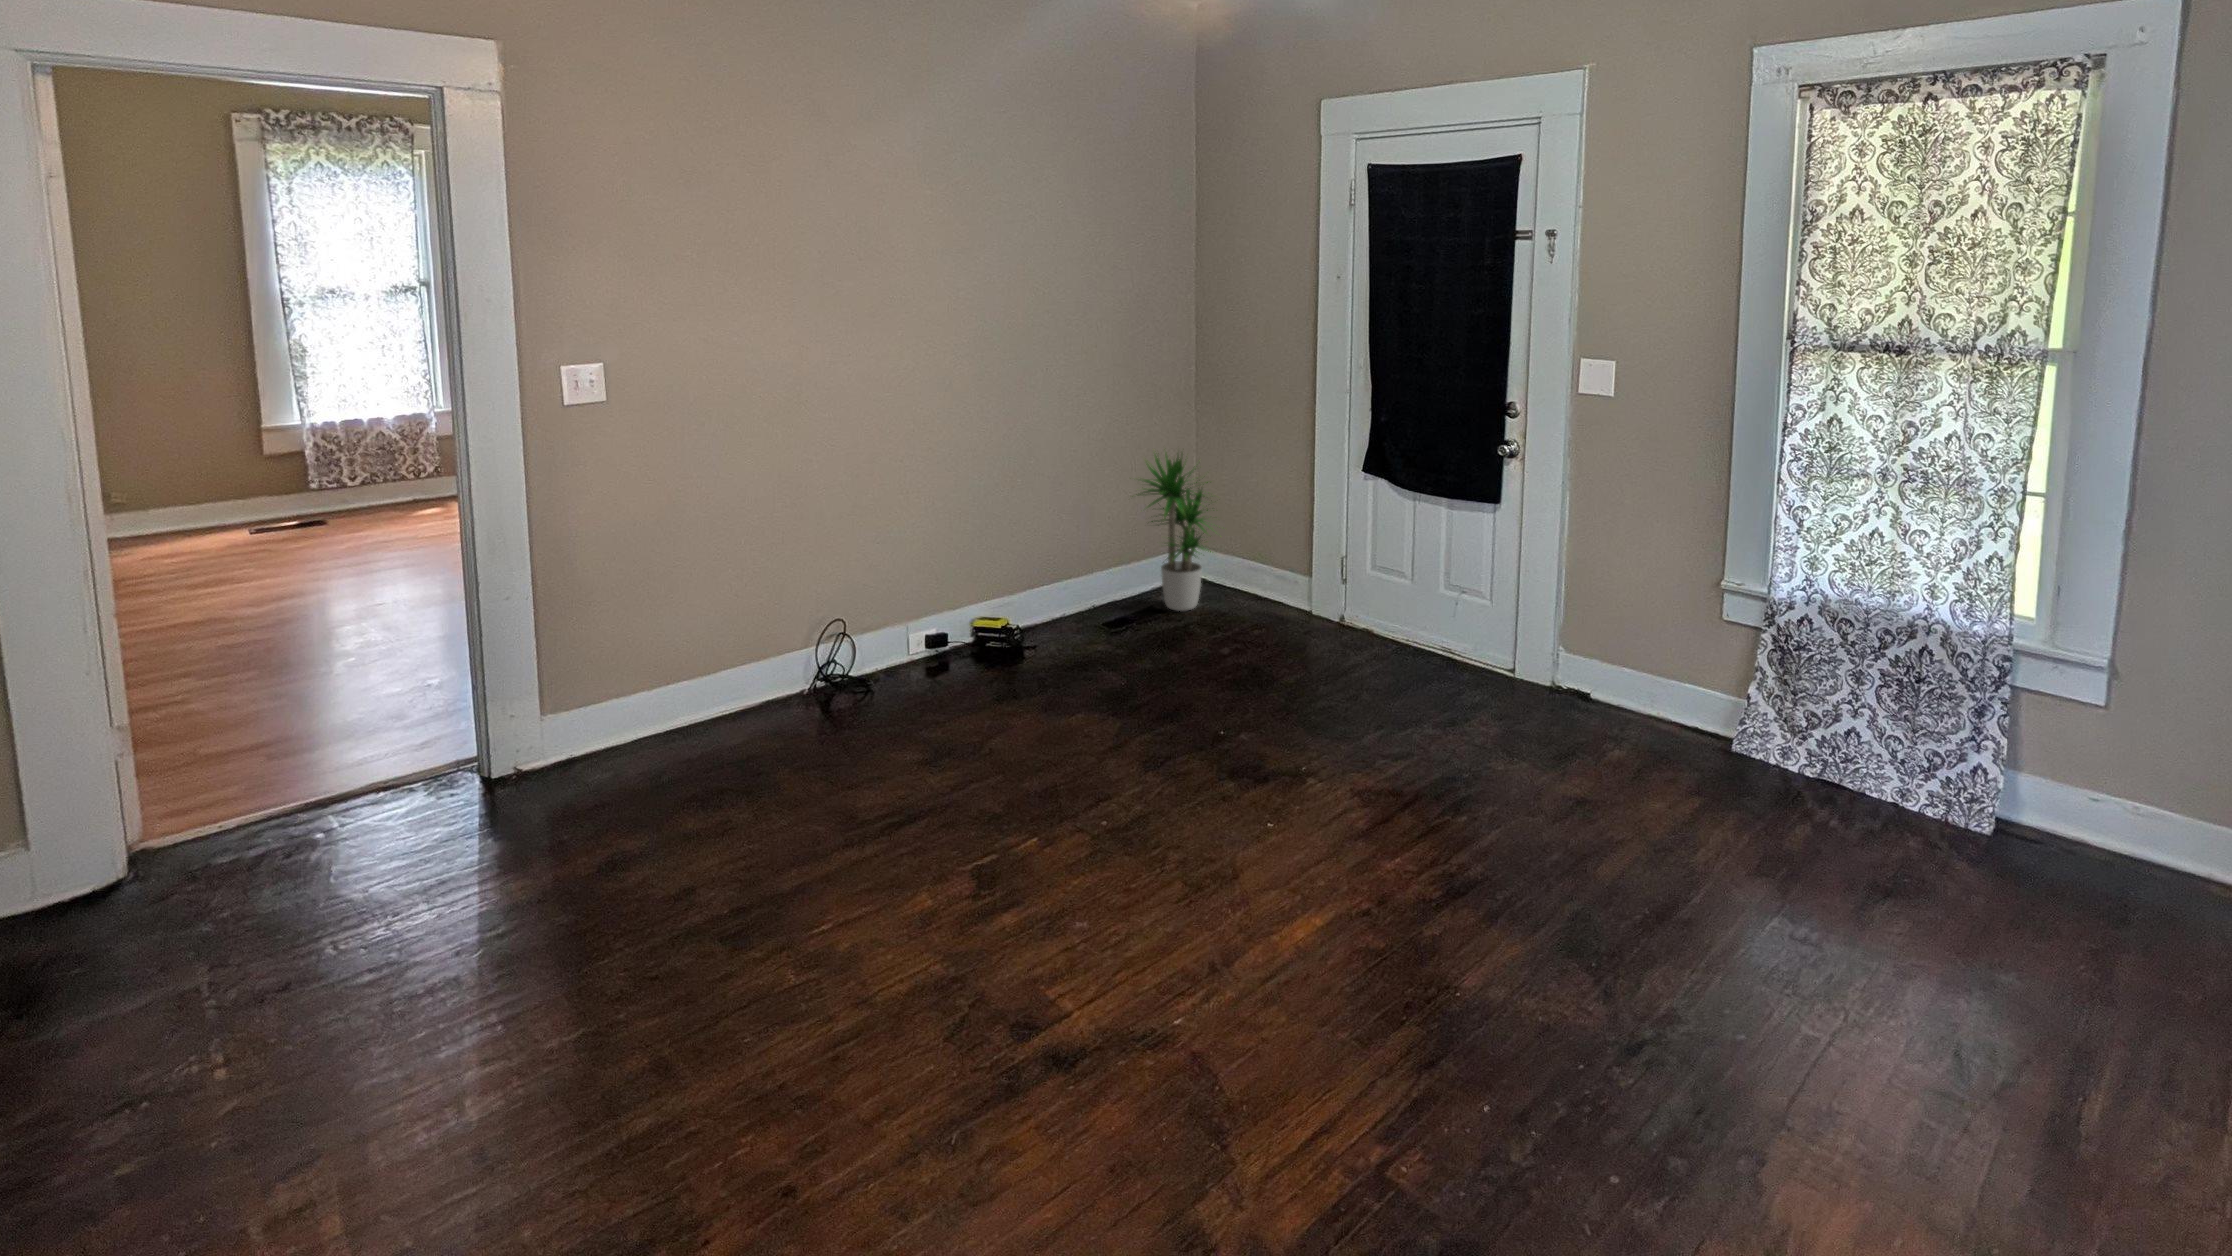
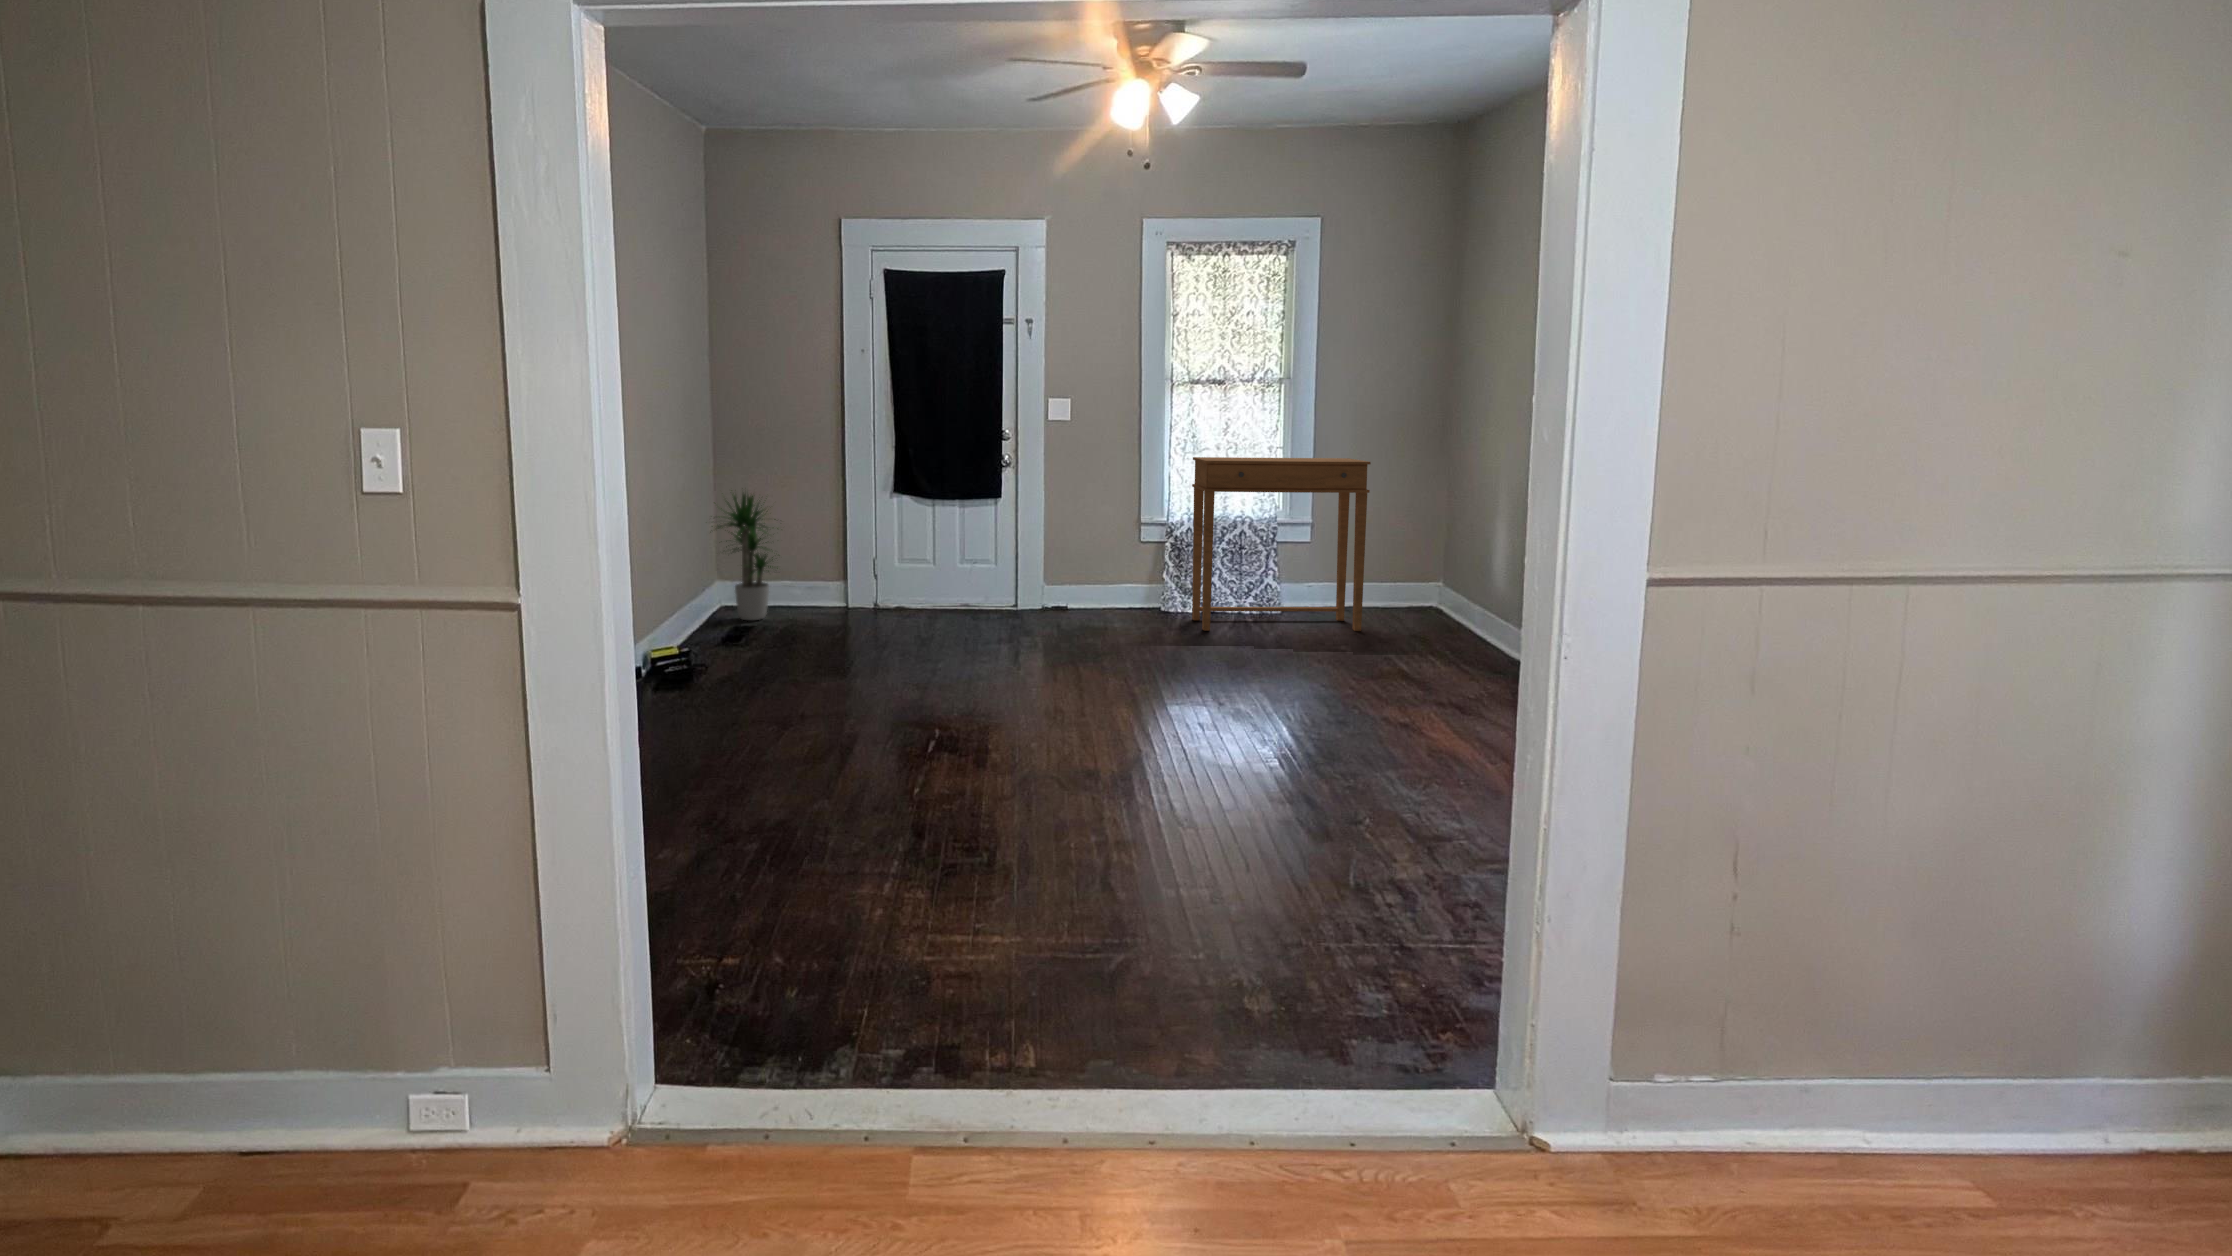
side table: none [1760,492,2220,950] -> present [1192,457,1371,631]

